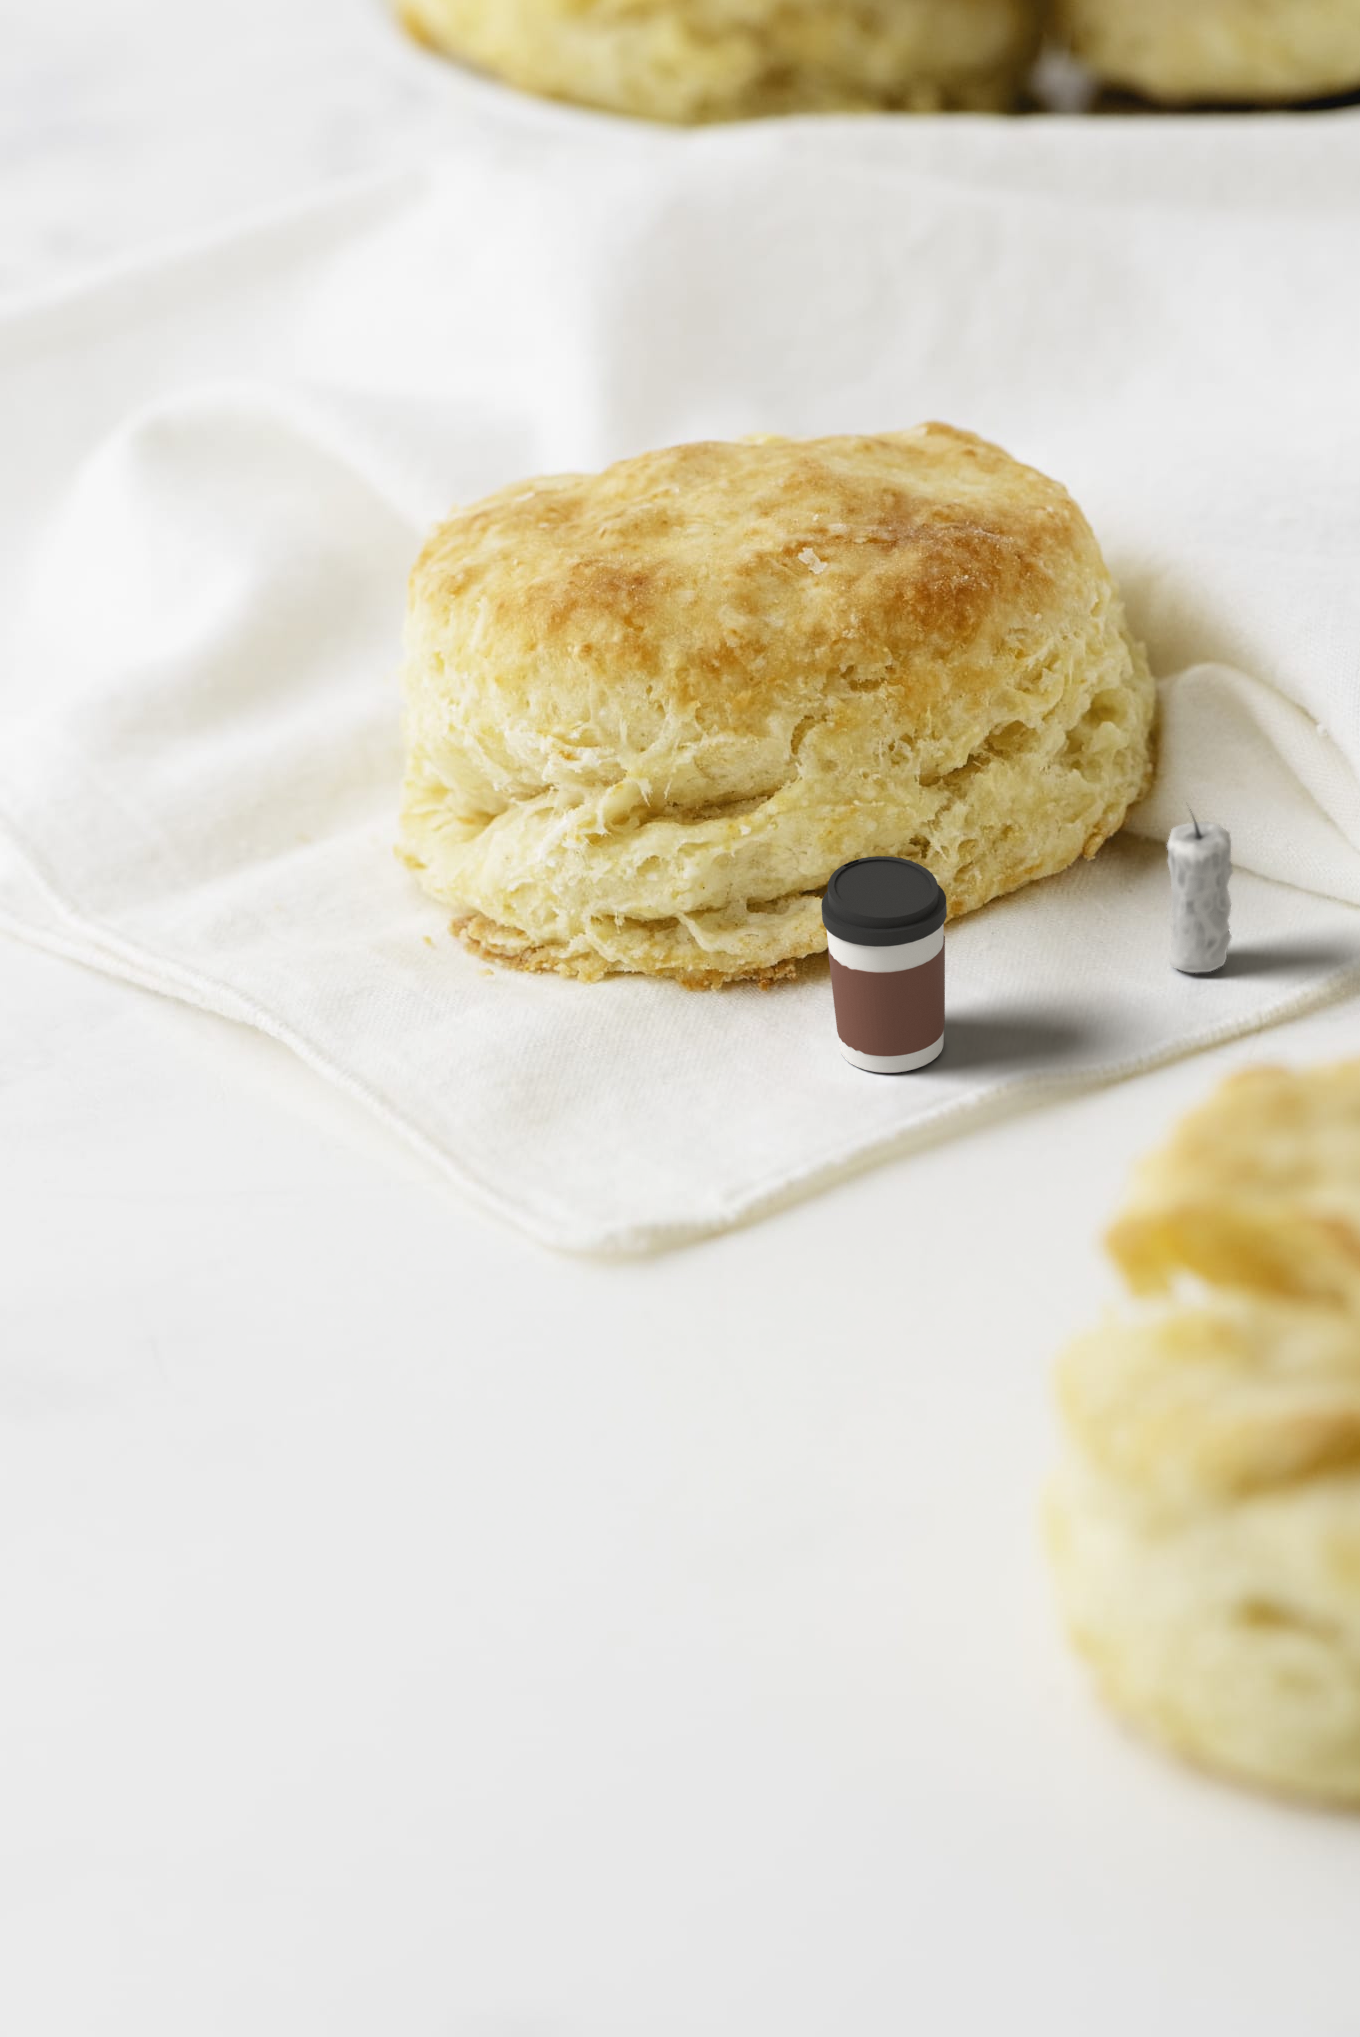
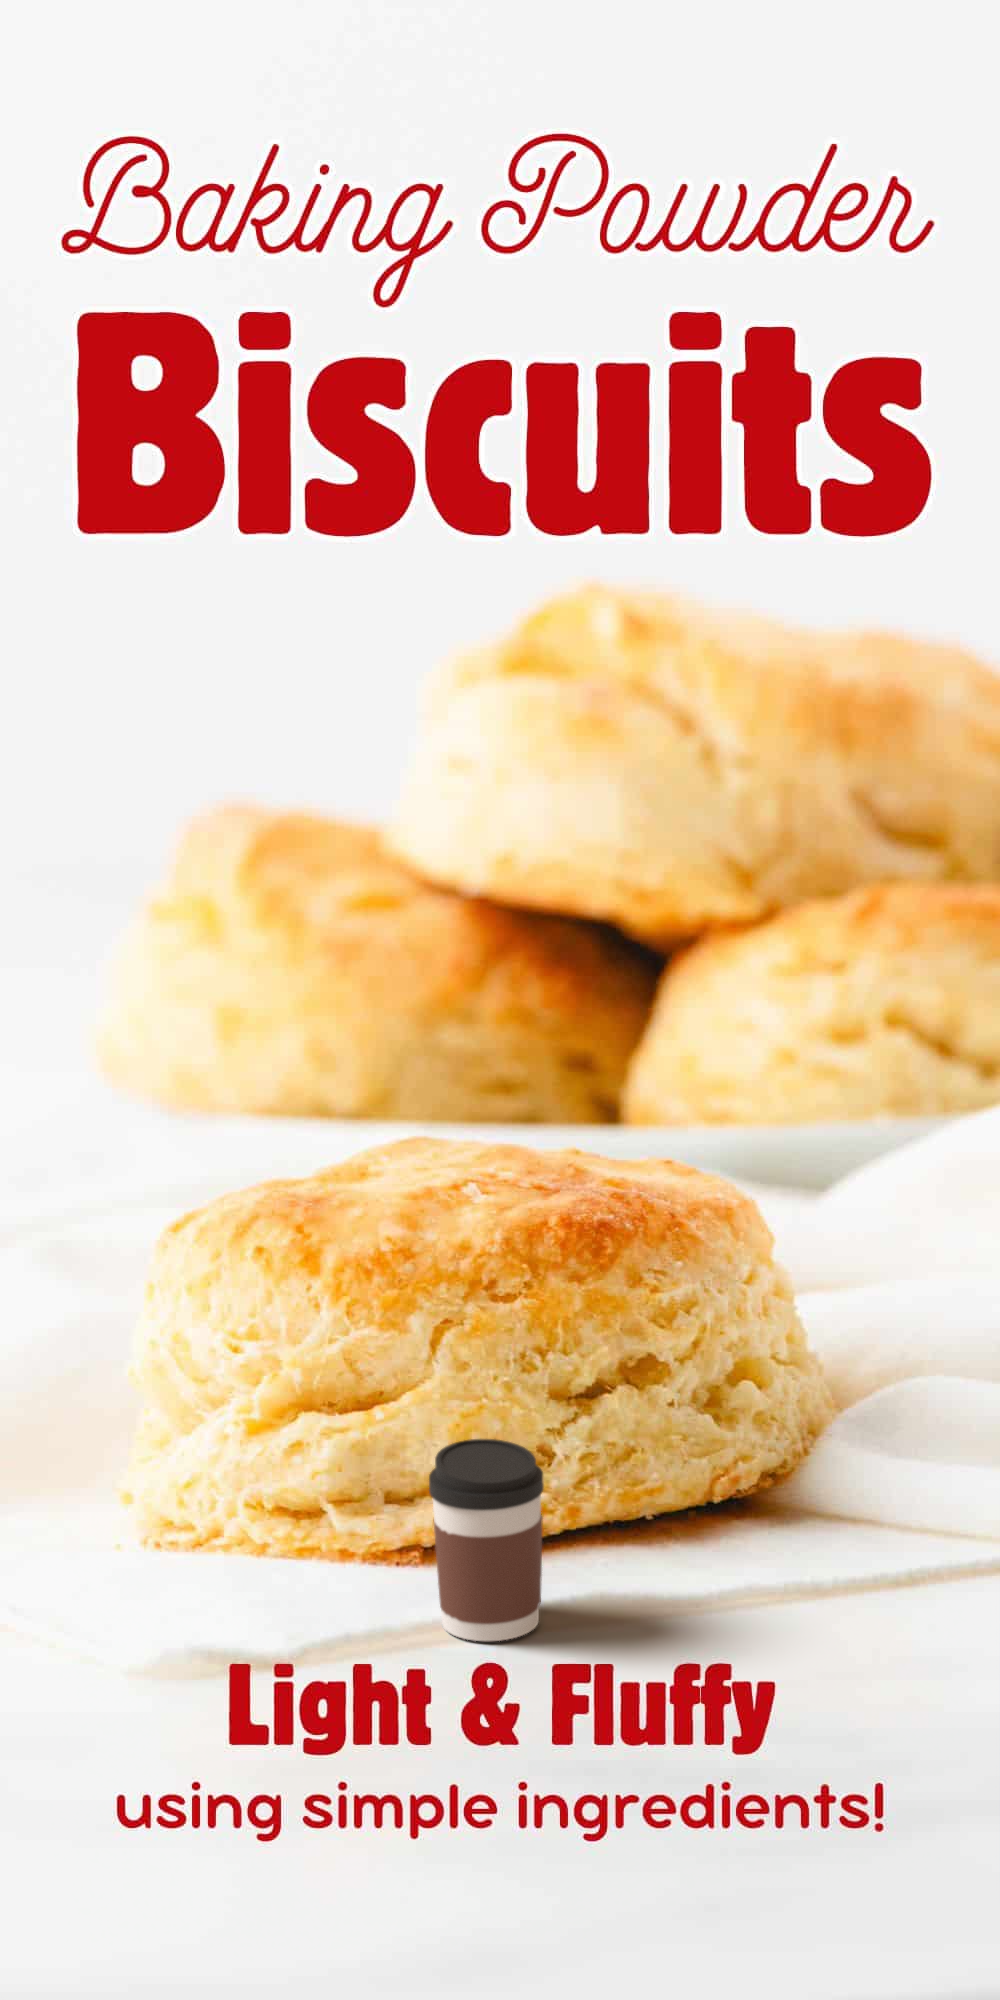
candle: present [1167,819,1233,973] -> none [765,1421,826,1590]

